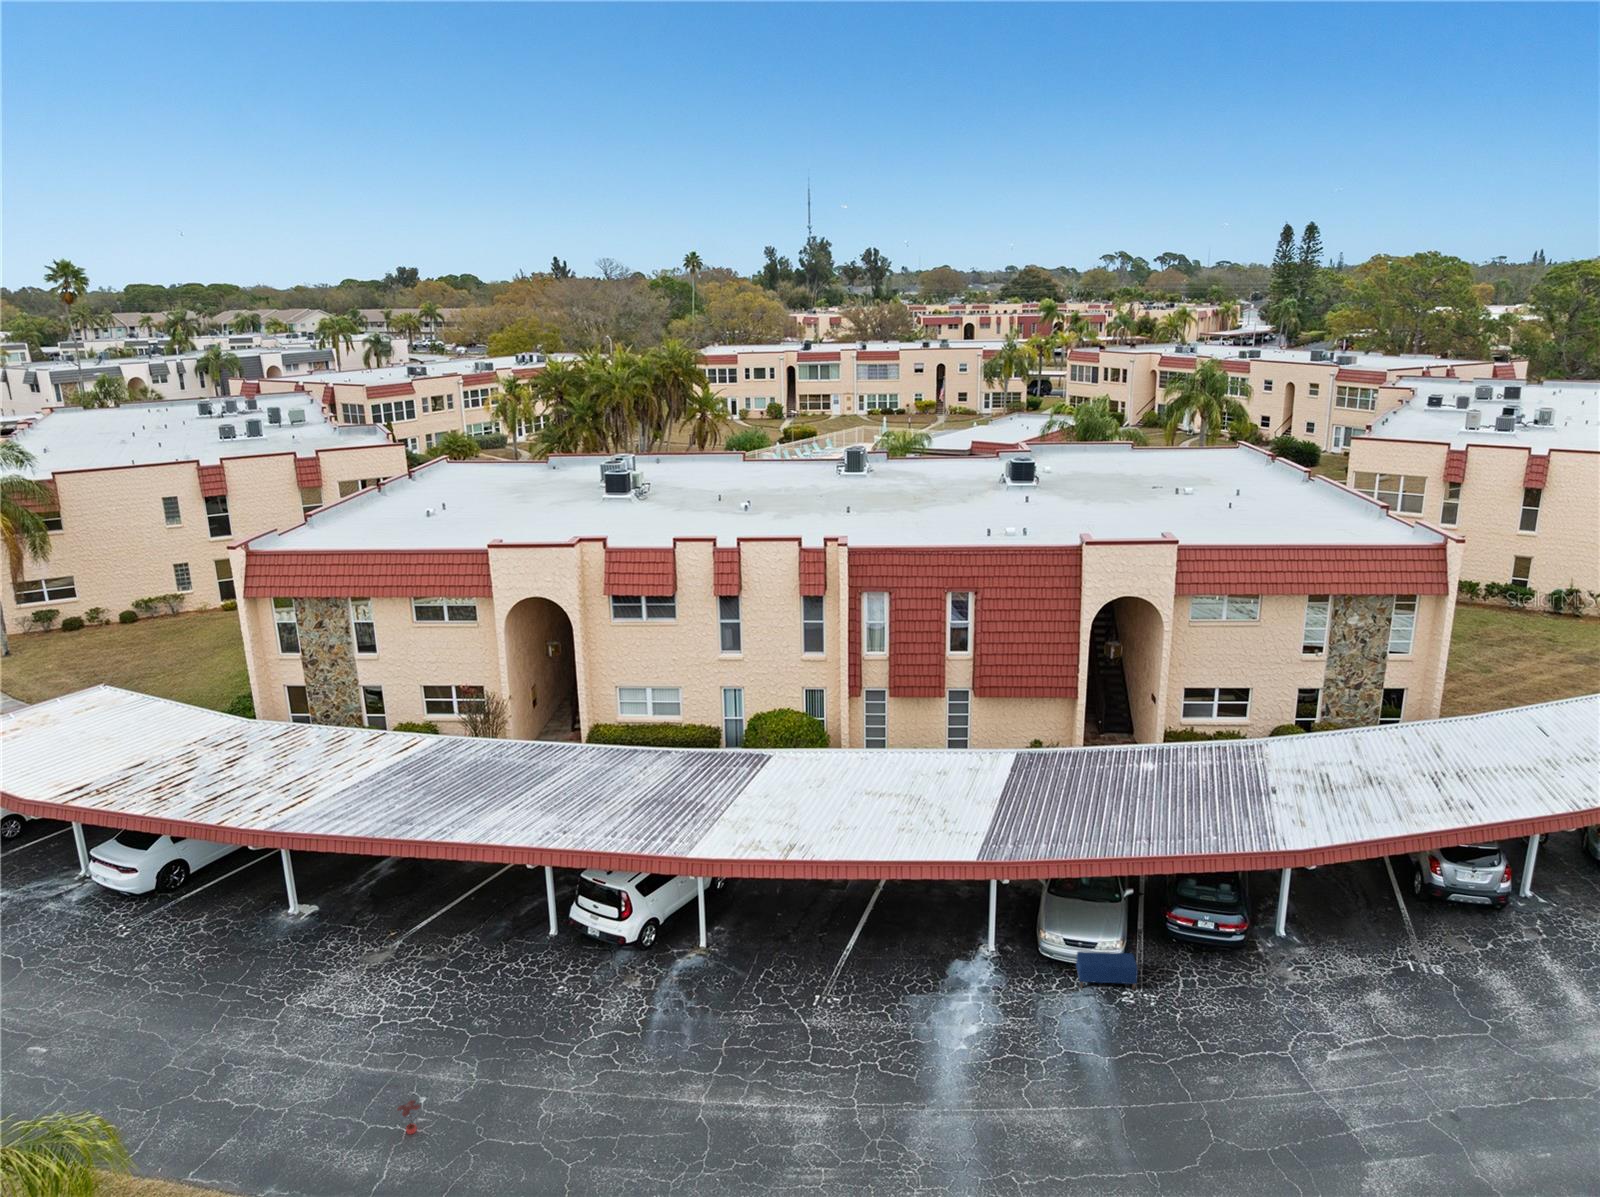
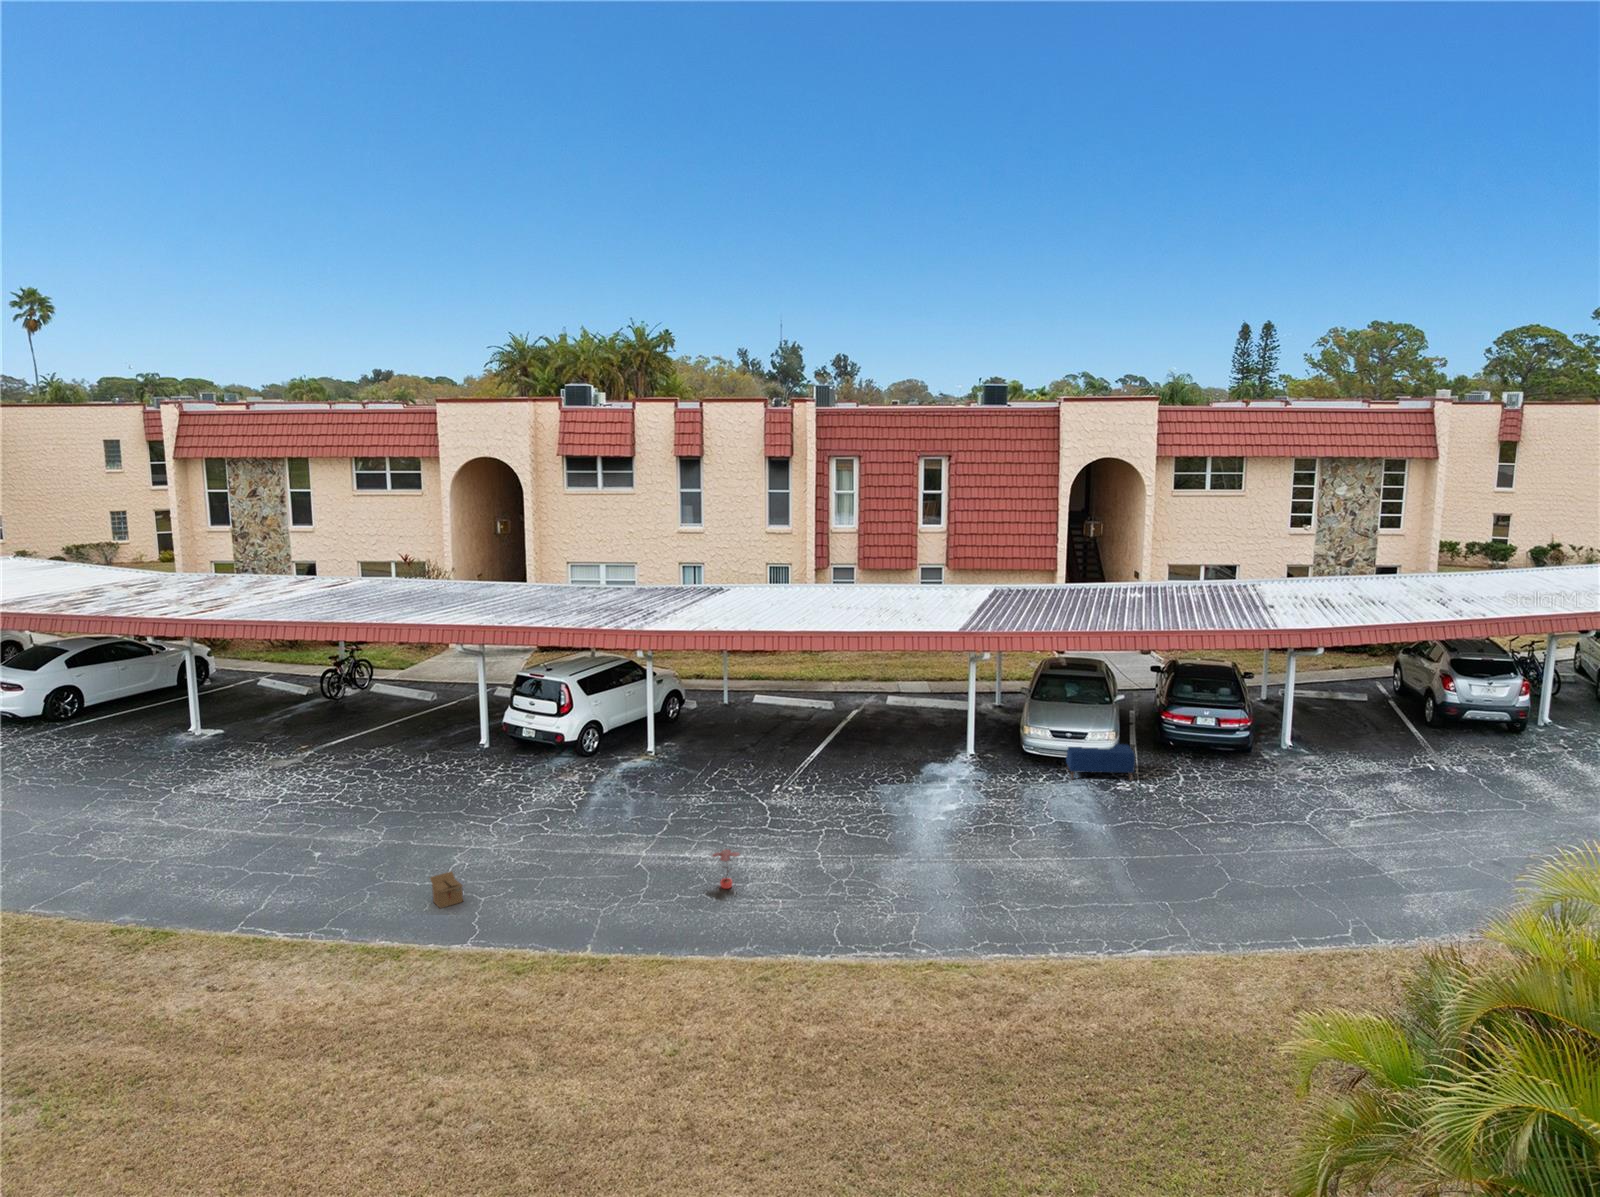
potted plant: present [397,1100,420,1134] -> present [712,849,740,889]
cardboard box: none [528,1139,558,1177] -> present [430,871,463,908]

